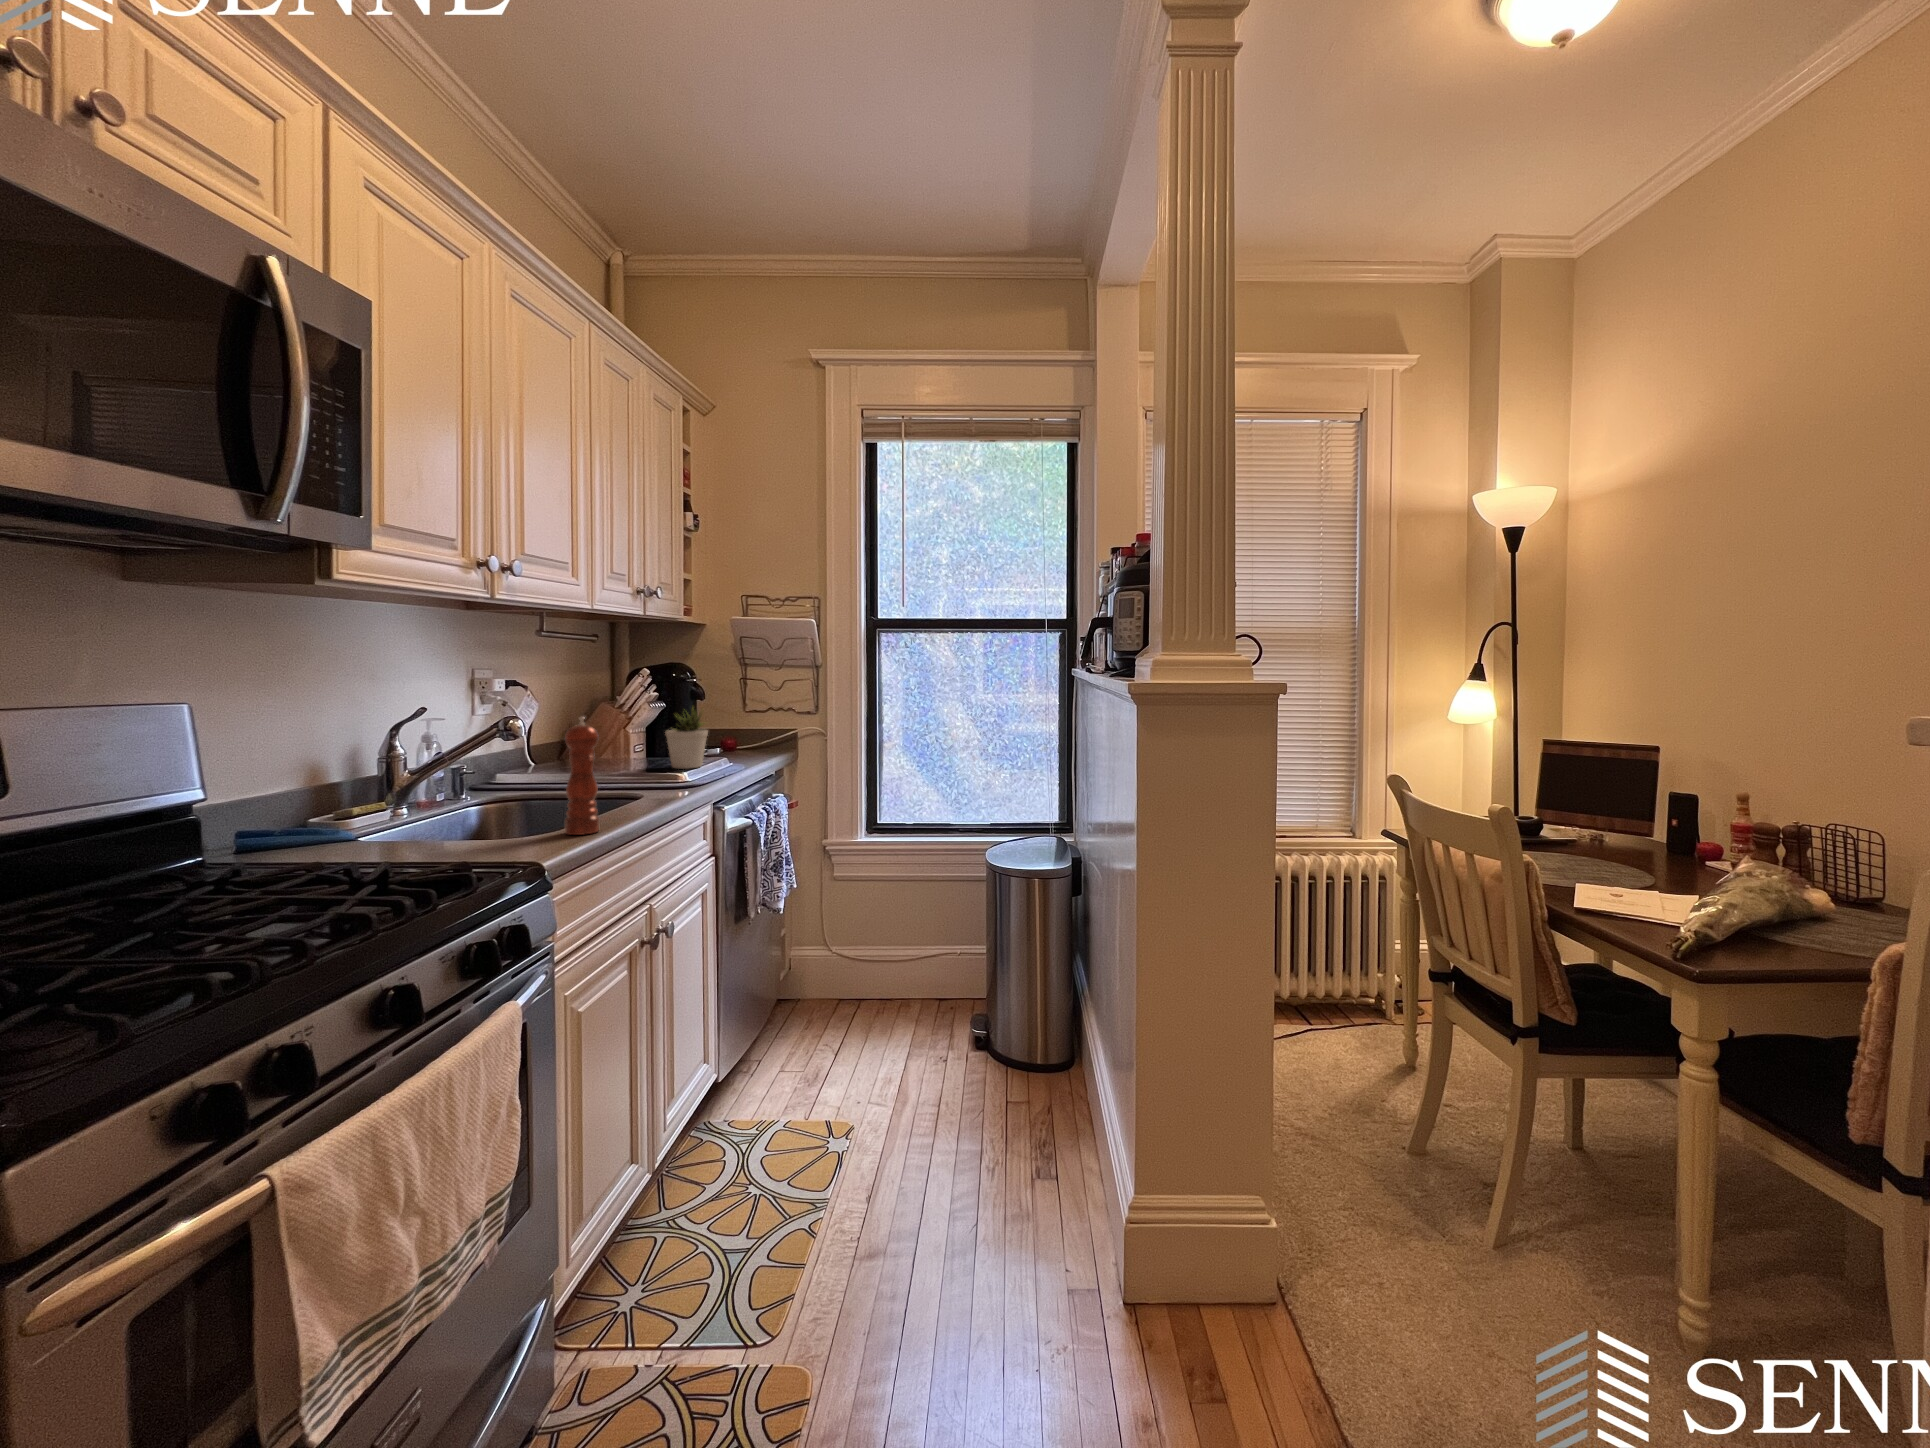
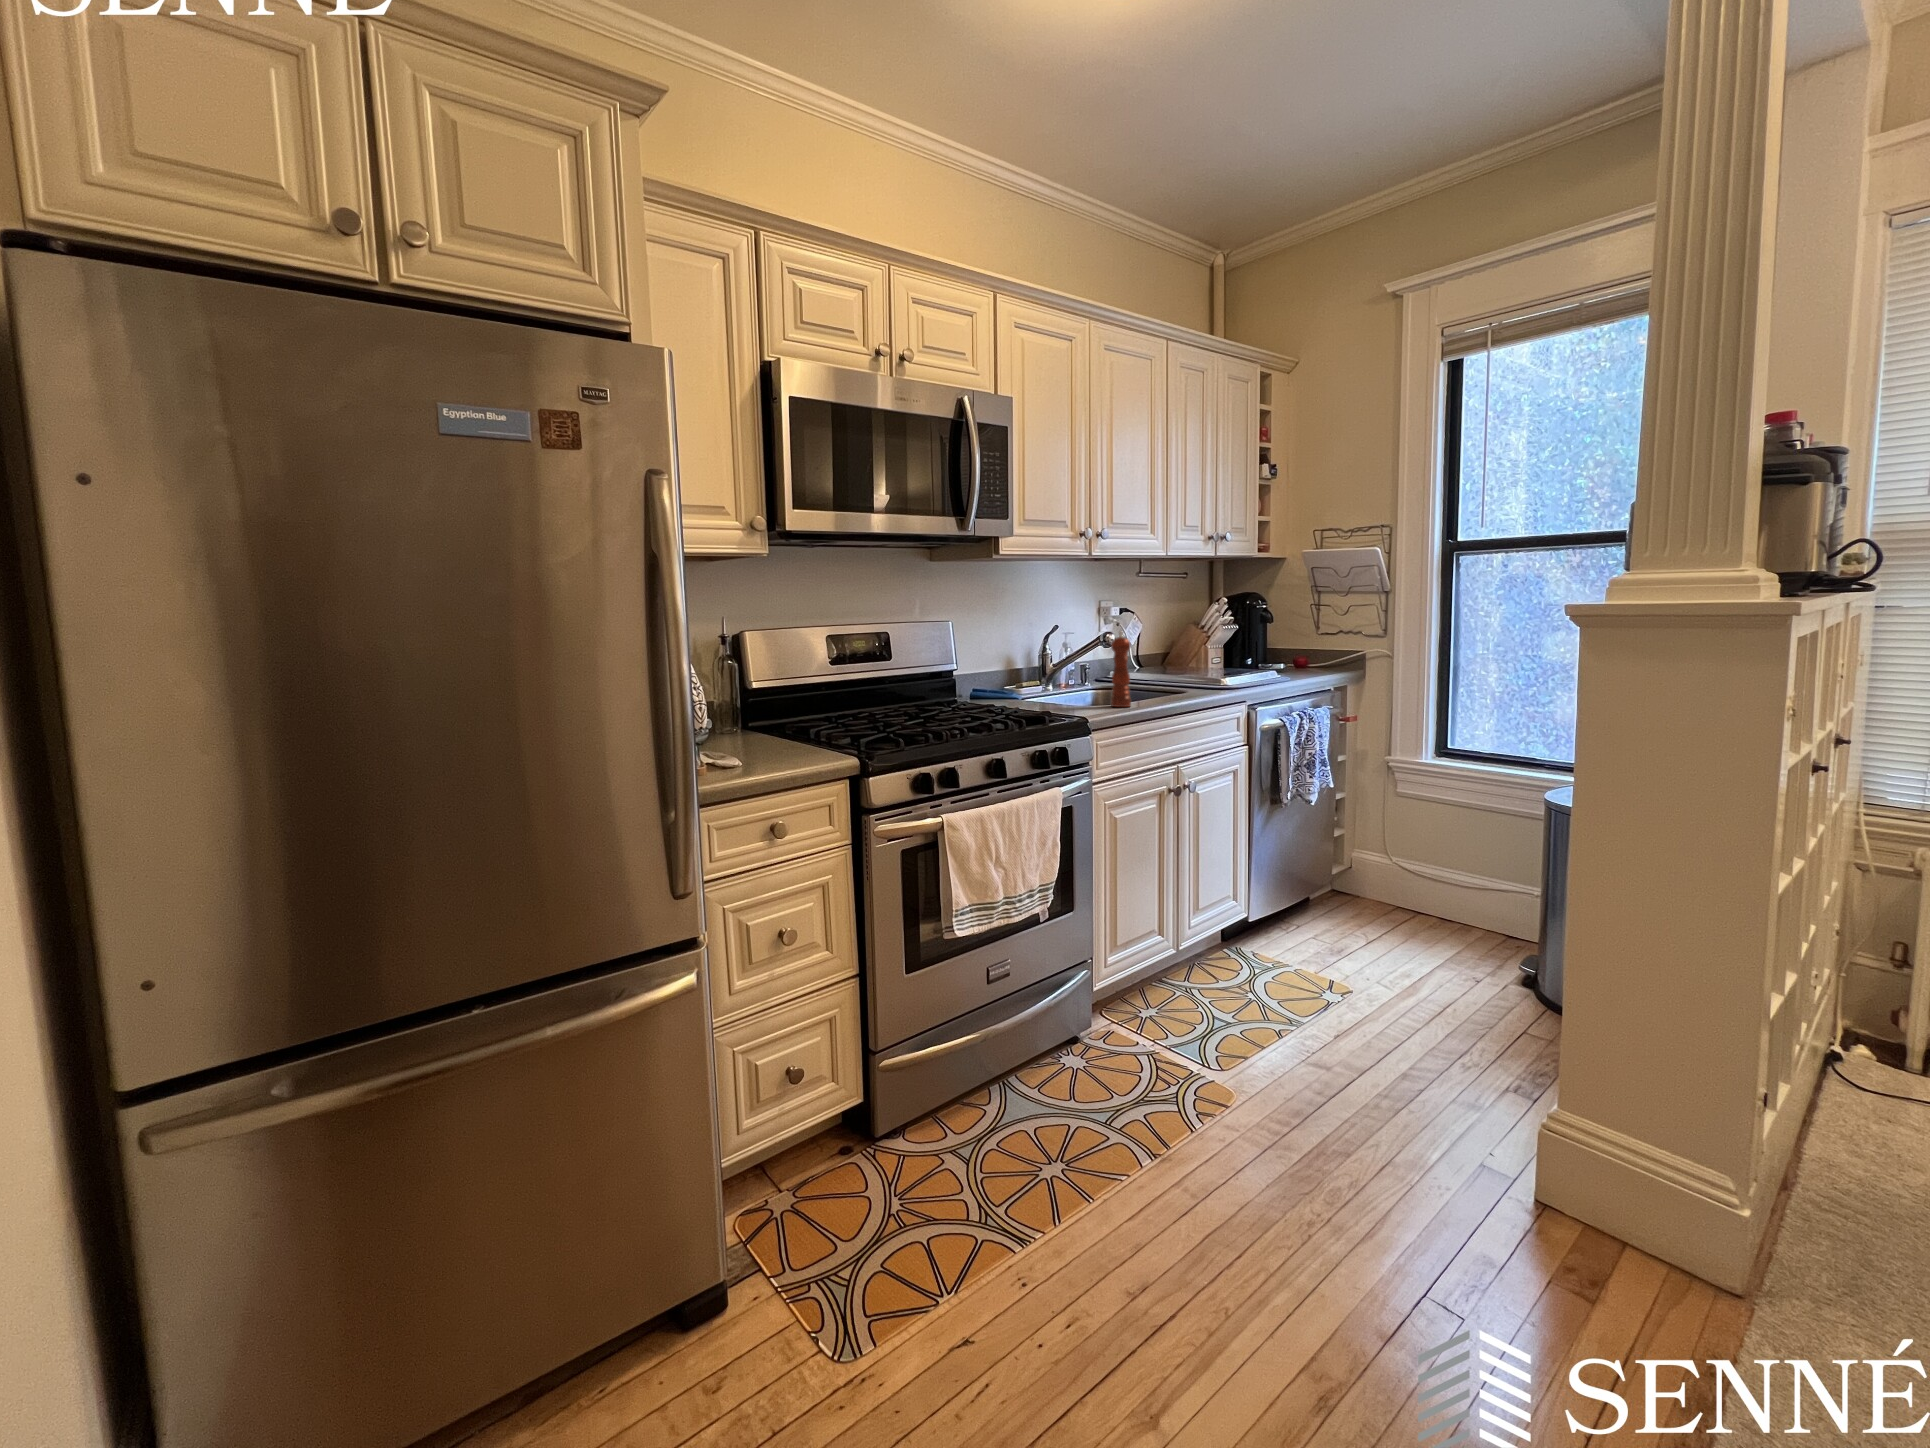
potted plant: present [665,708,708,769] -> none [1225,626,1261,678]

